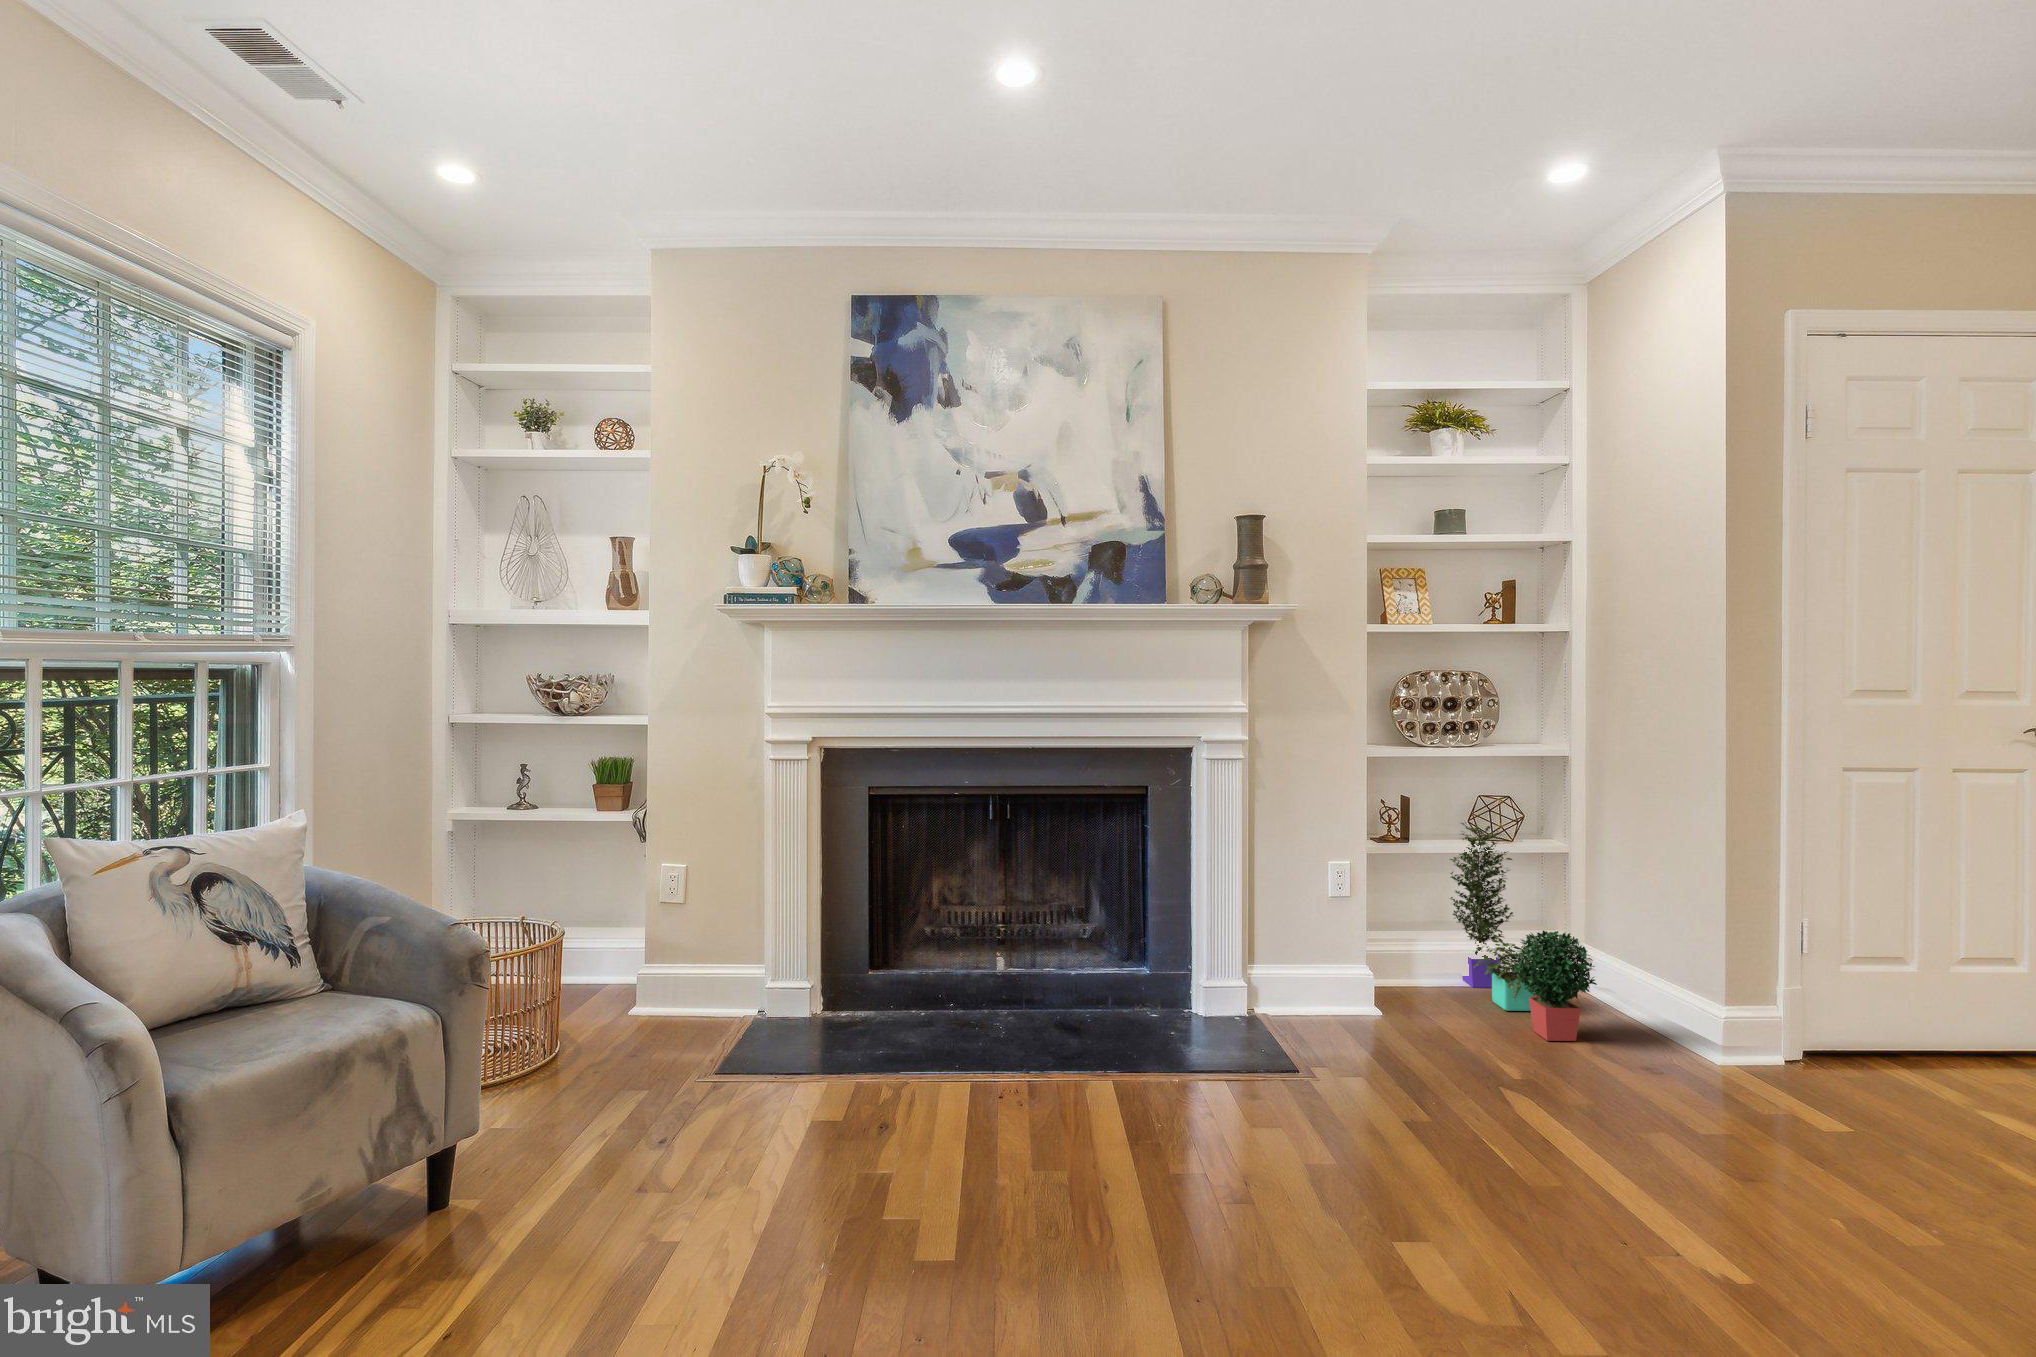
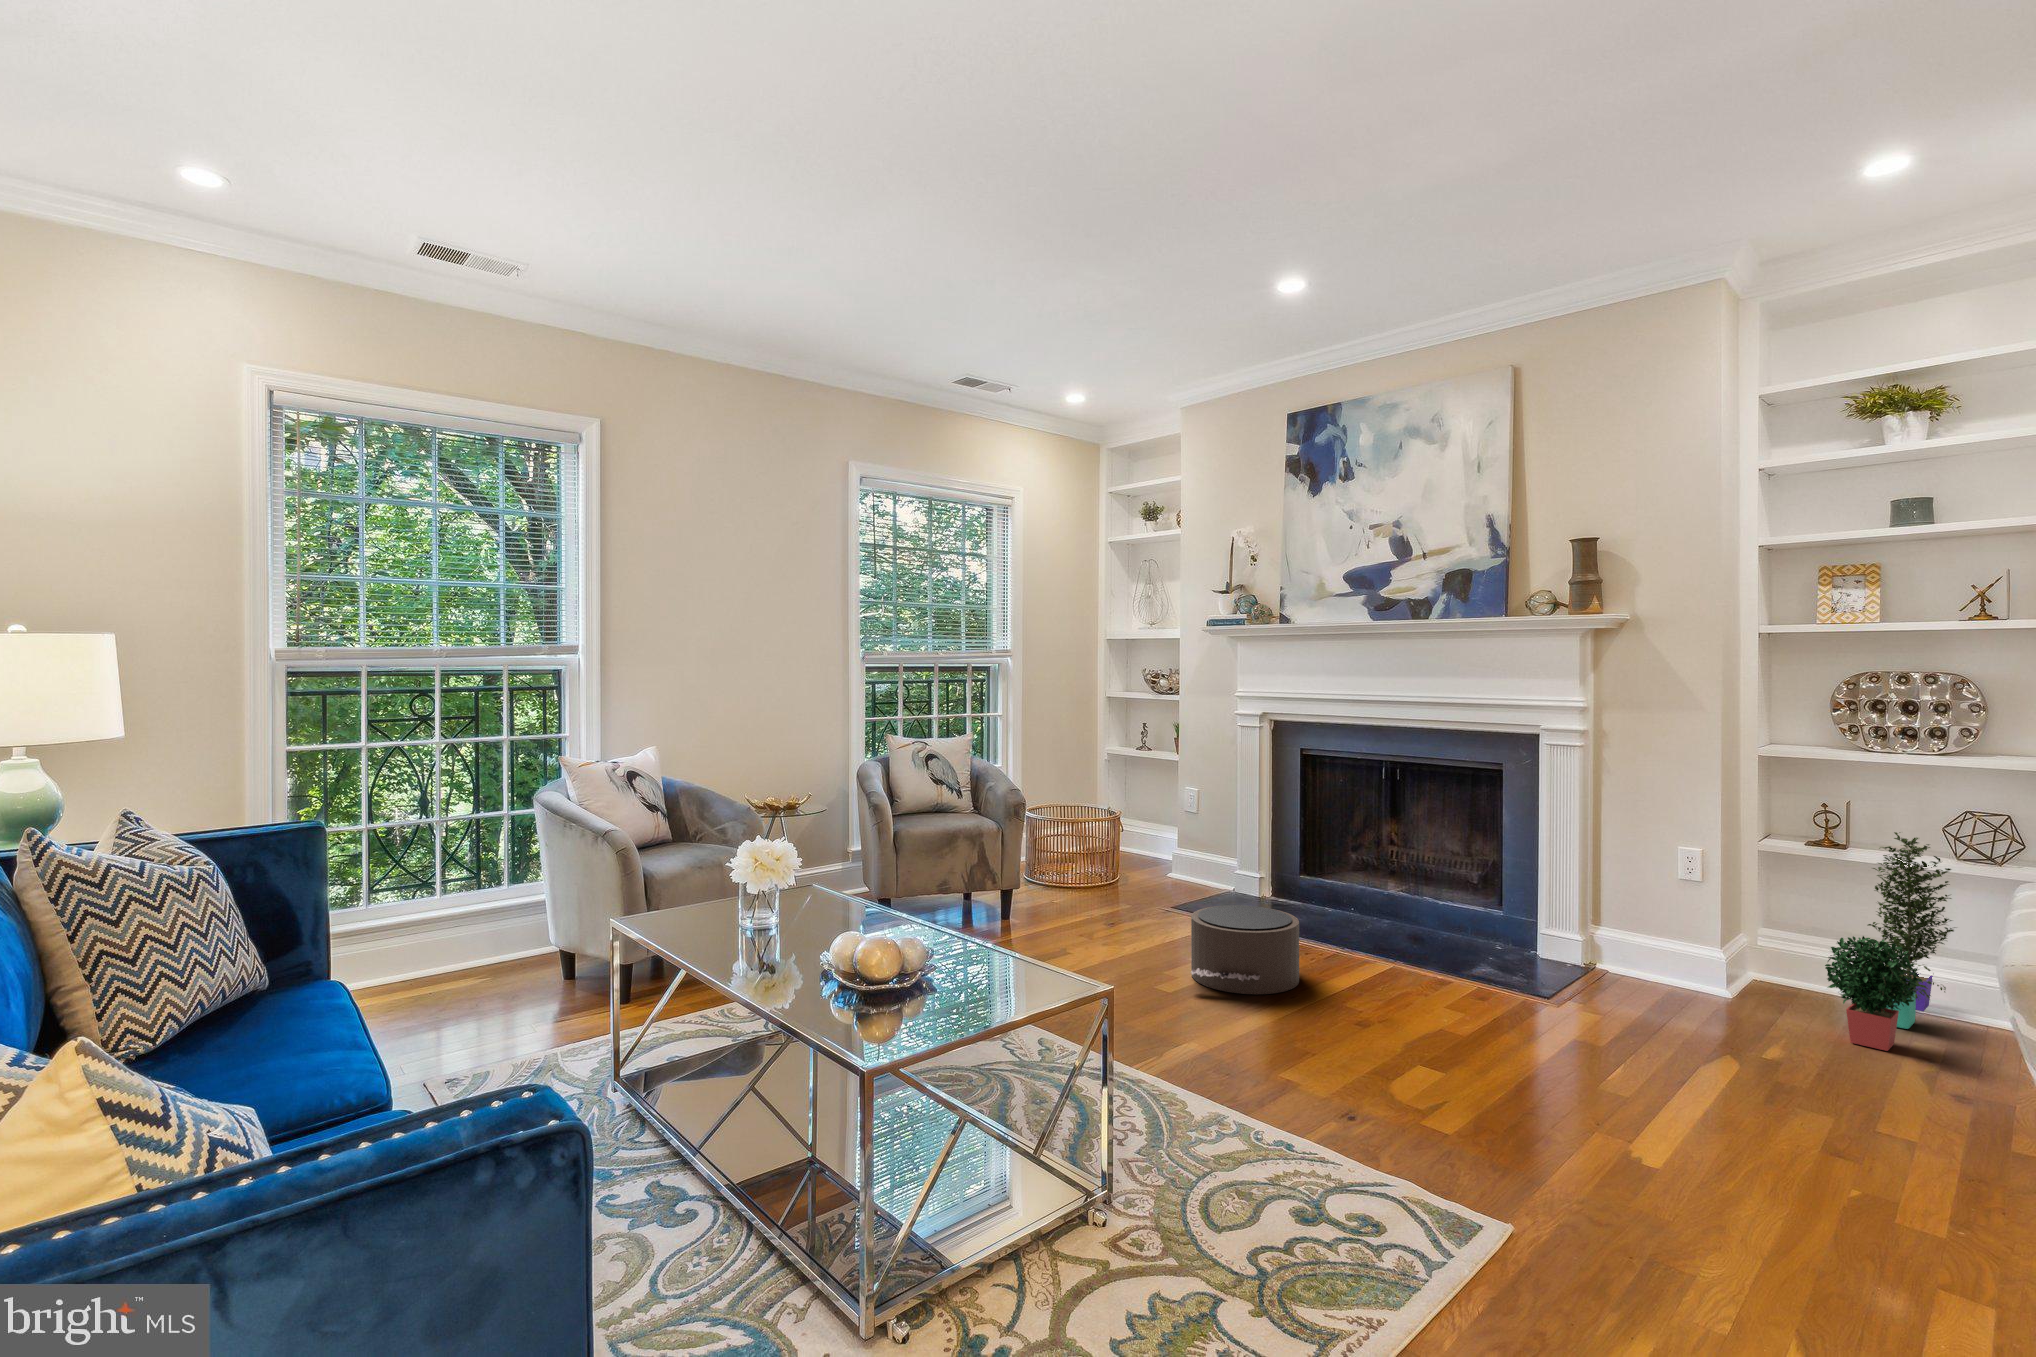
pouf: none [910,1050,1111,1232] -> present [1191,905,1299,994]

